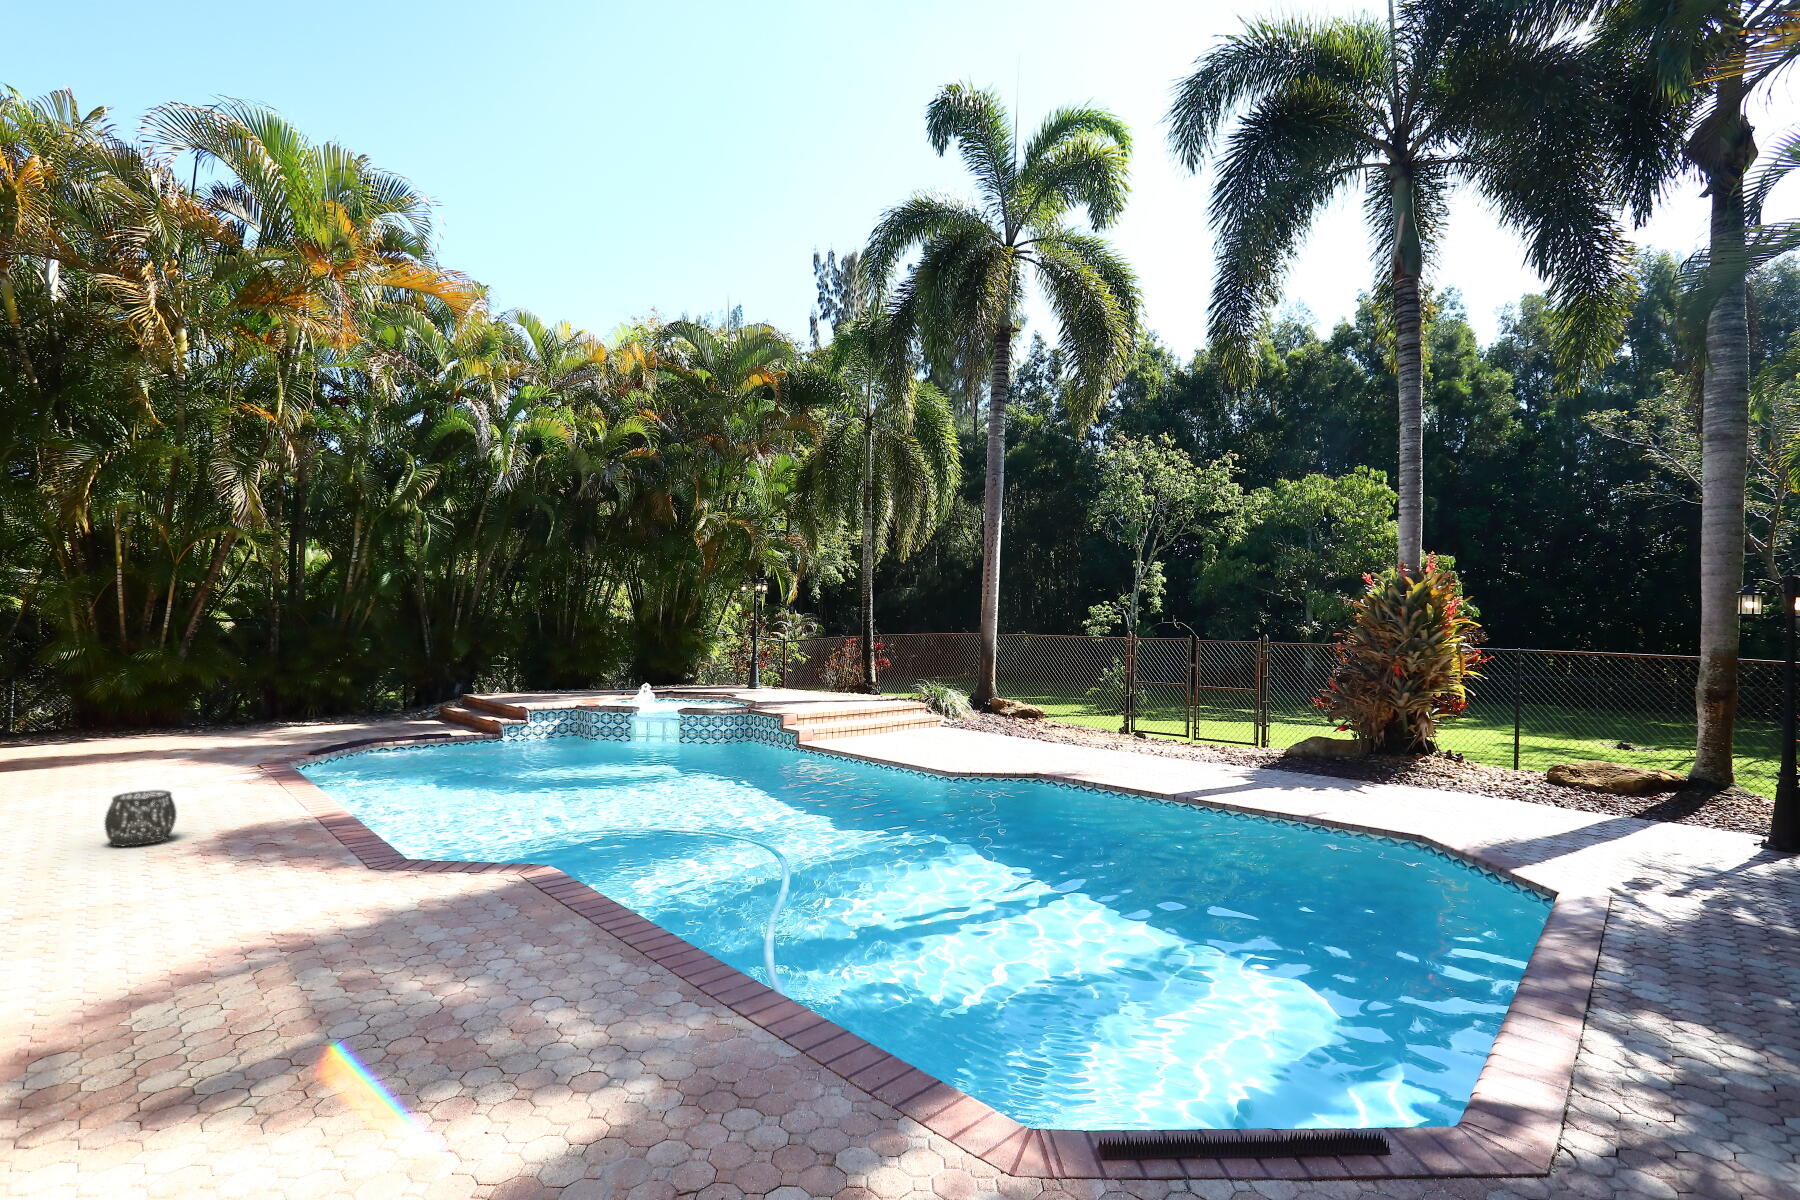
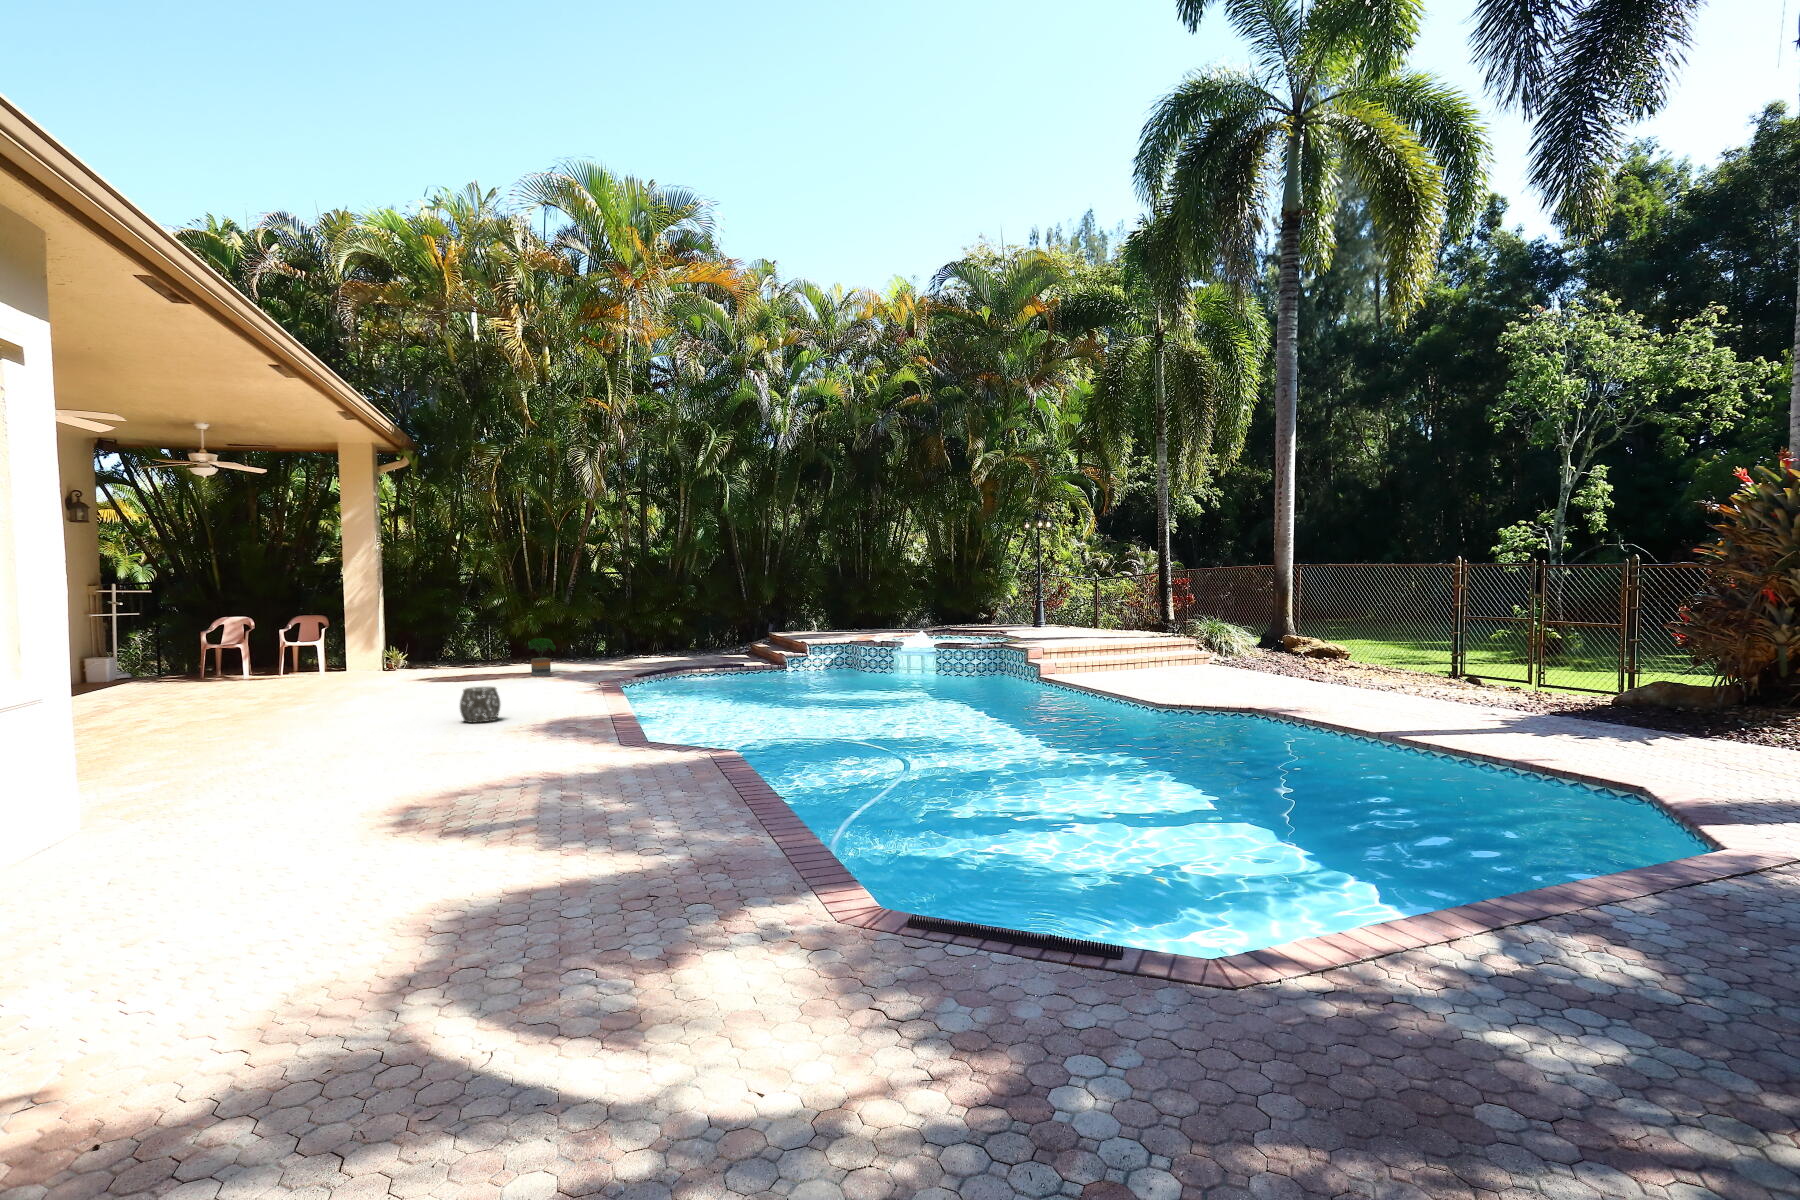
potted tree: none [147,708,197,761] -> present [528,638,556,676]

